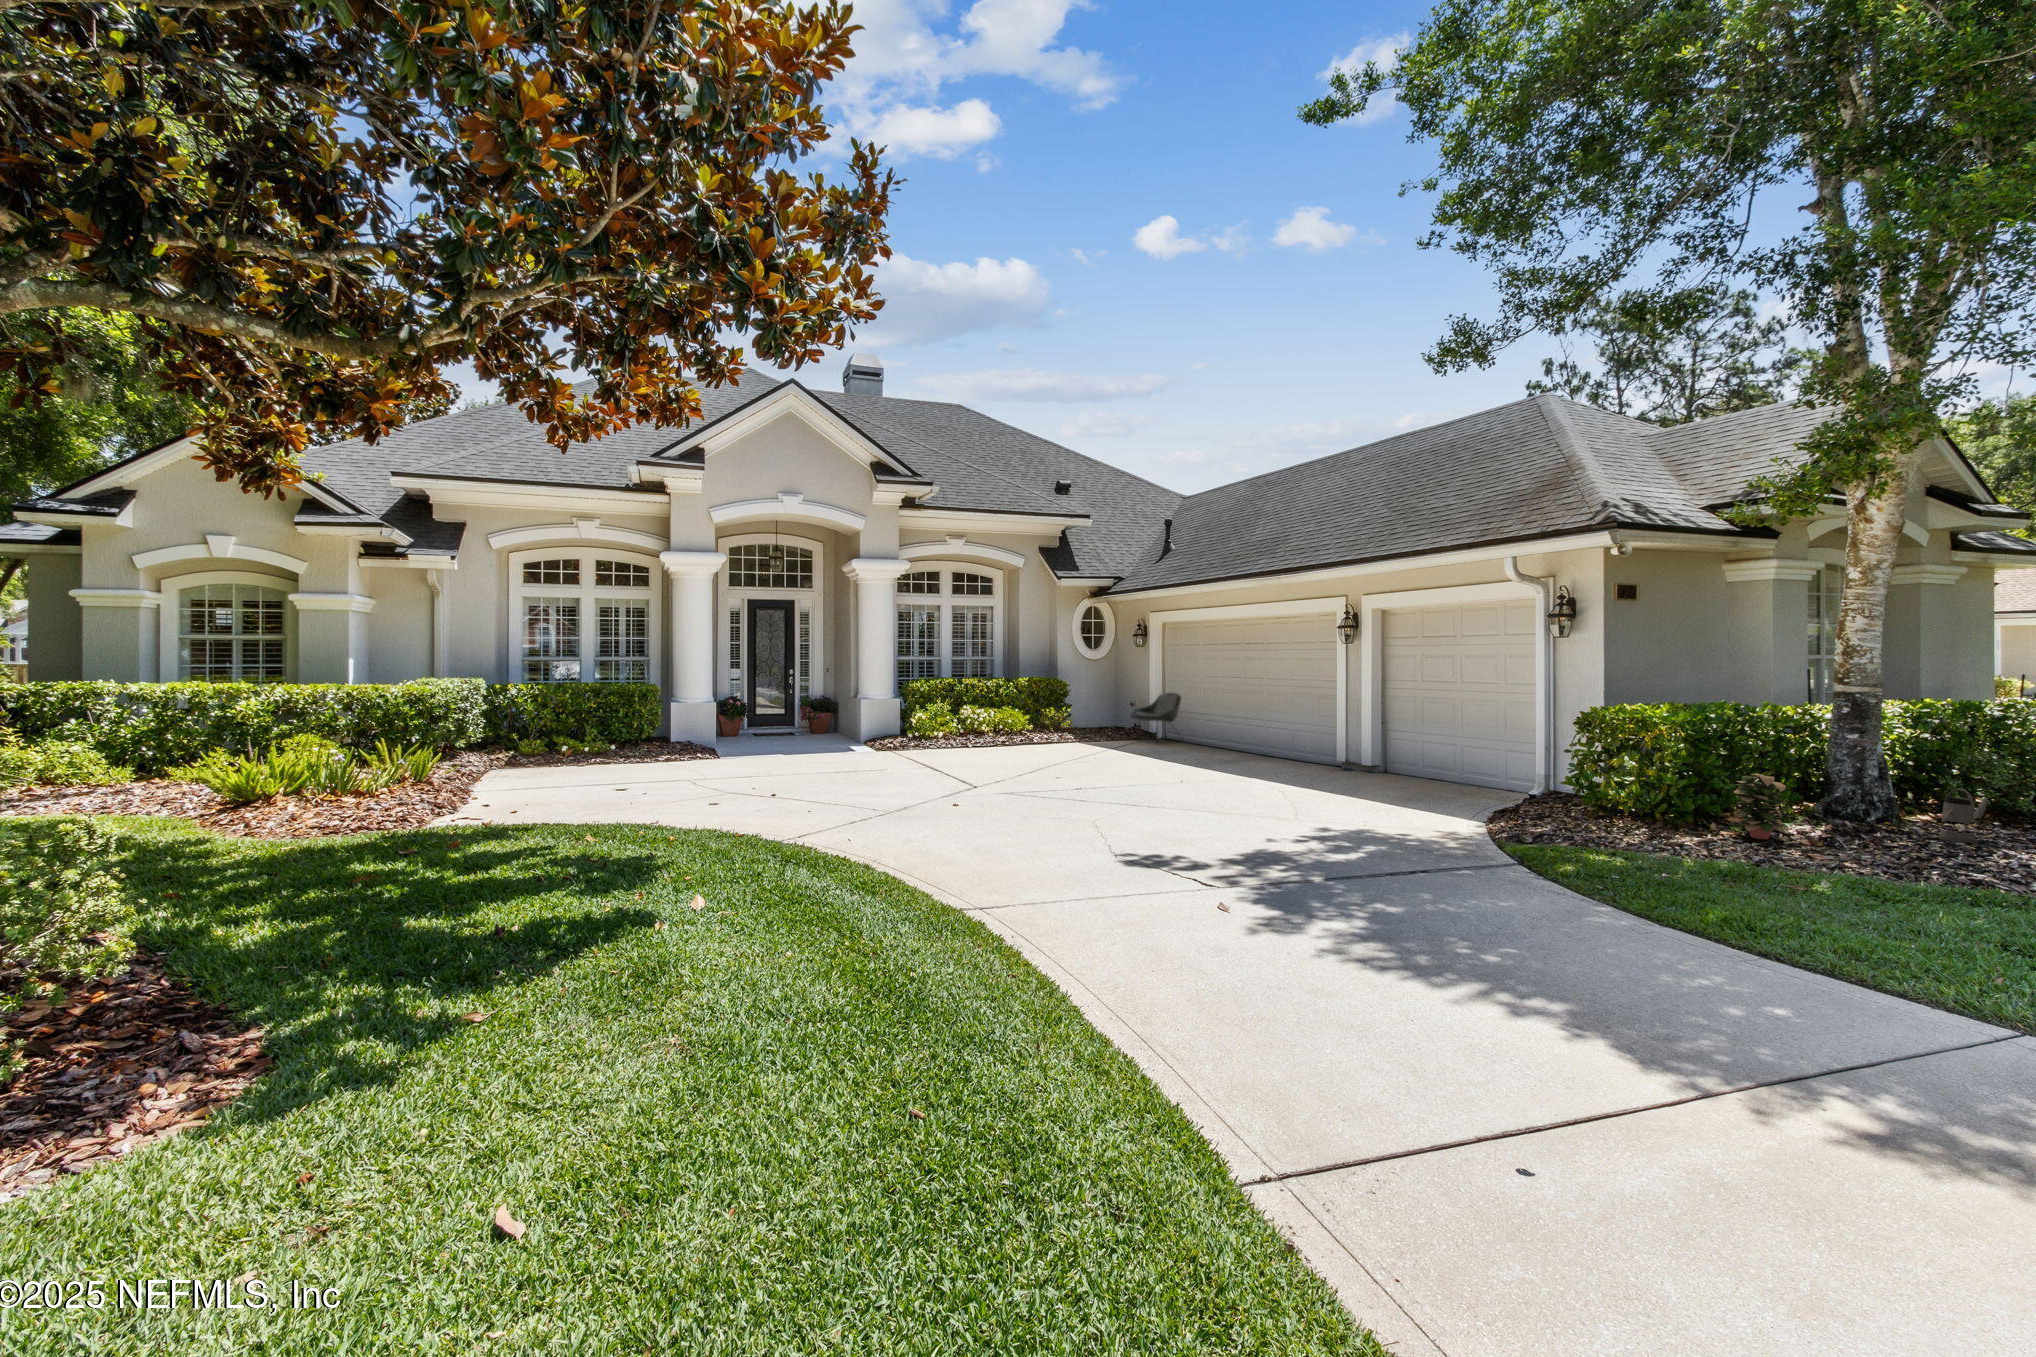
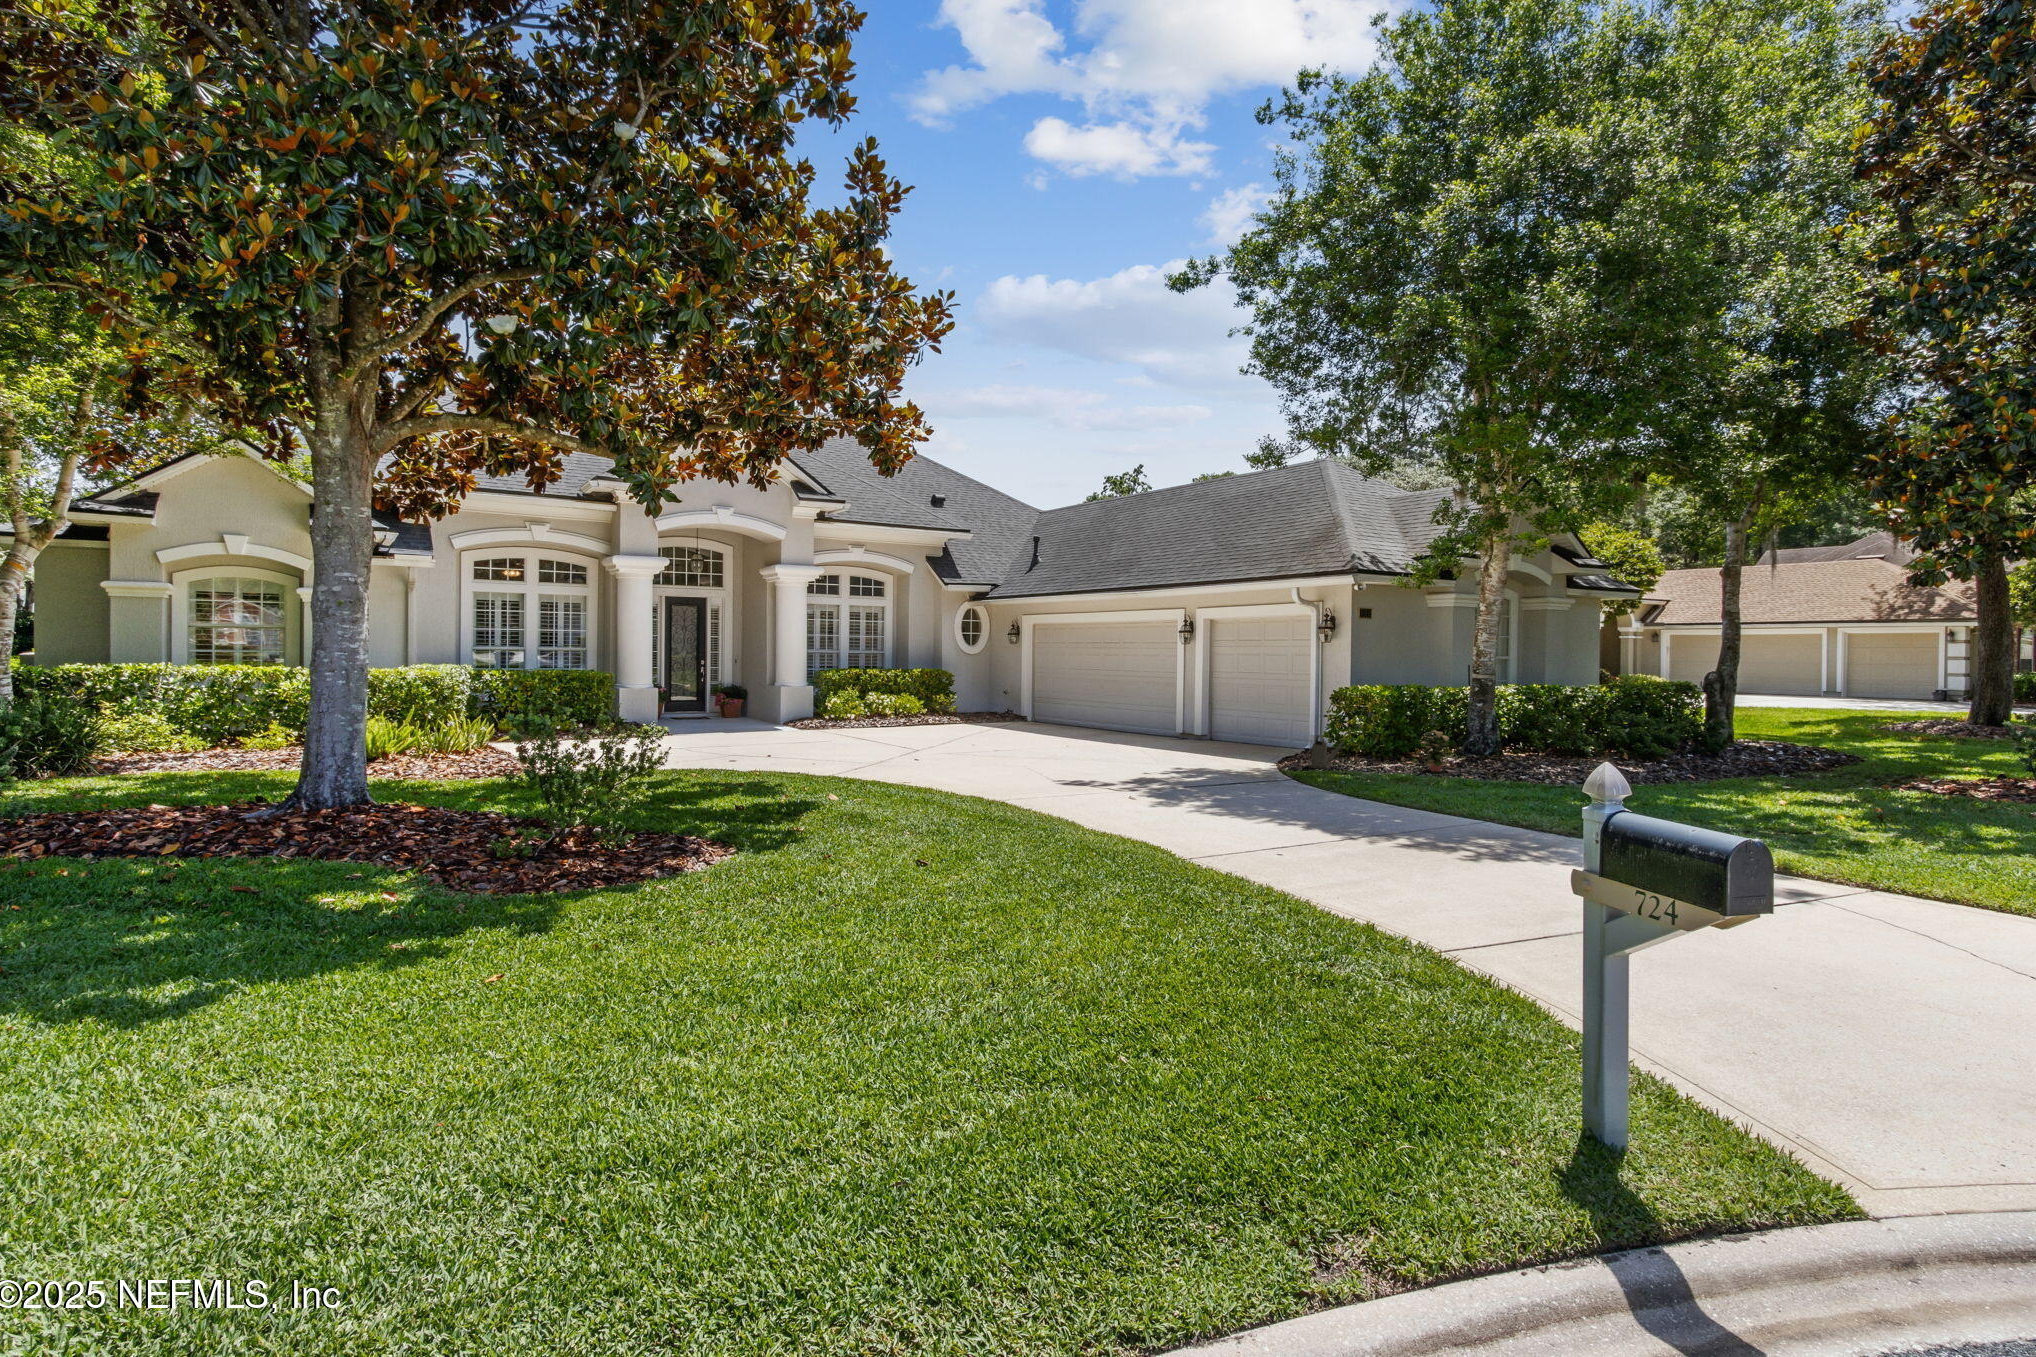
lounge chair: present [1130,693,1181,739] -> none [1008,684,1052,726]
watering can: present [1938,789,1989,843] -> present [1307,735,1344,769]

